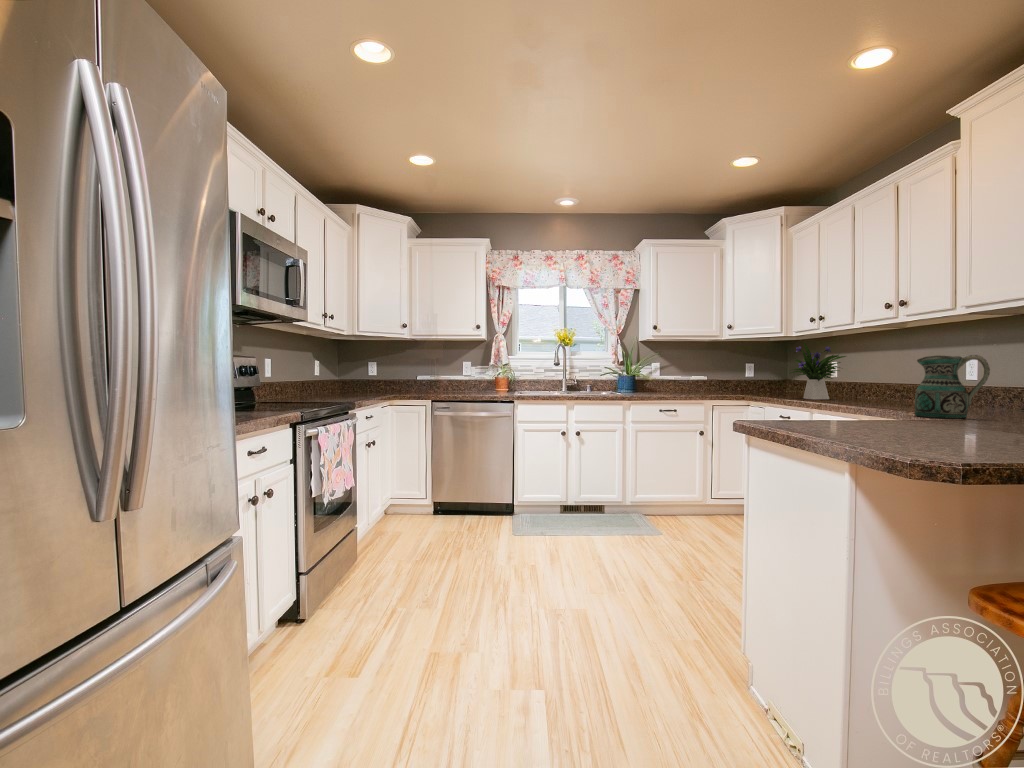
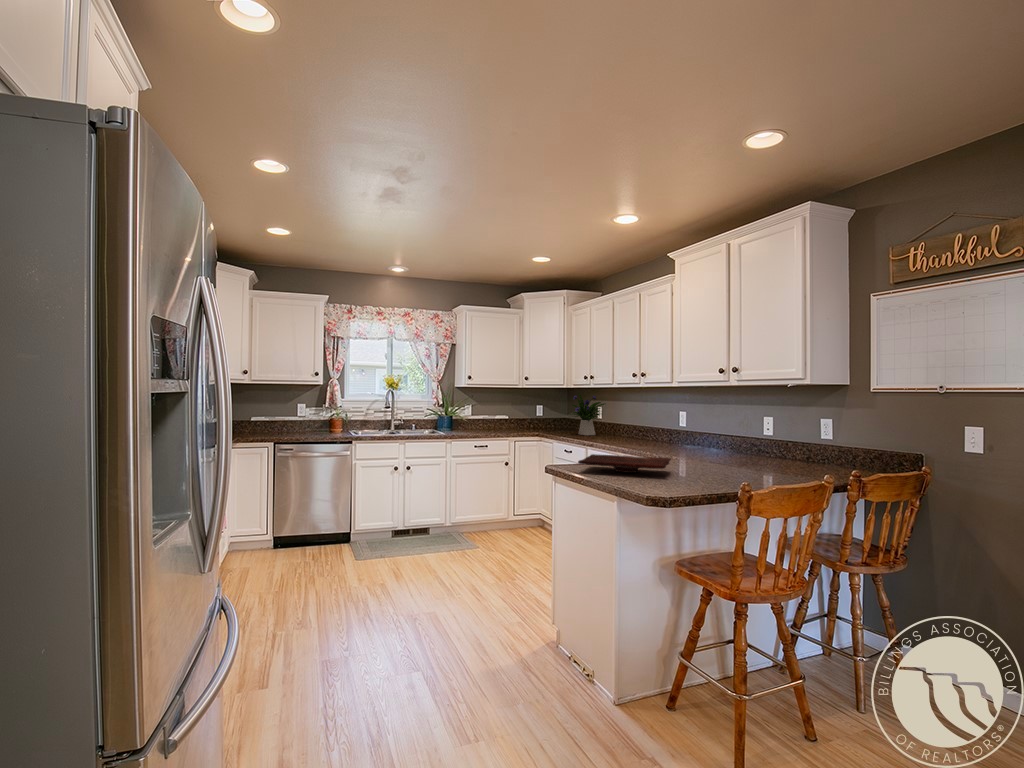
ceramic pitcher: present [915,355,990,419] -> none [647,415,685,455]
cutting board: none [789,407,969,433] -> present [578,454,671,473]

